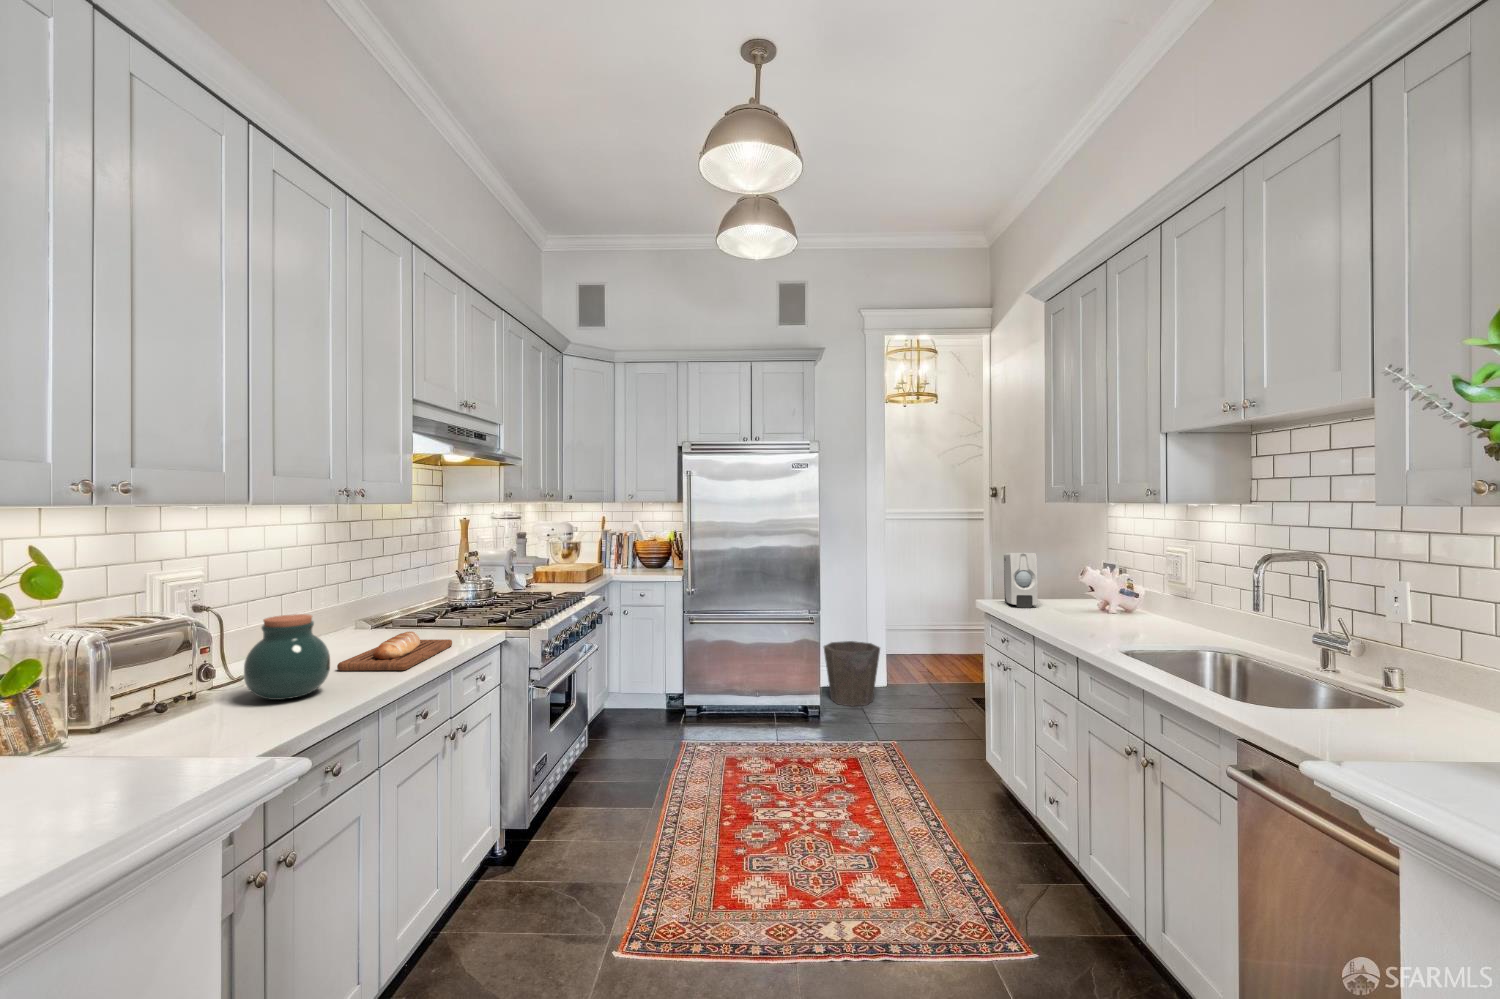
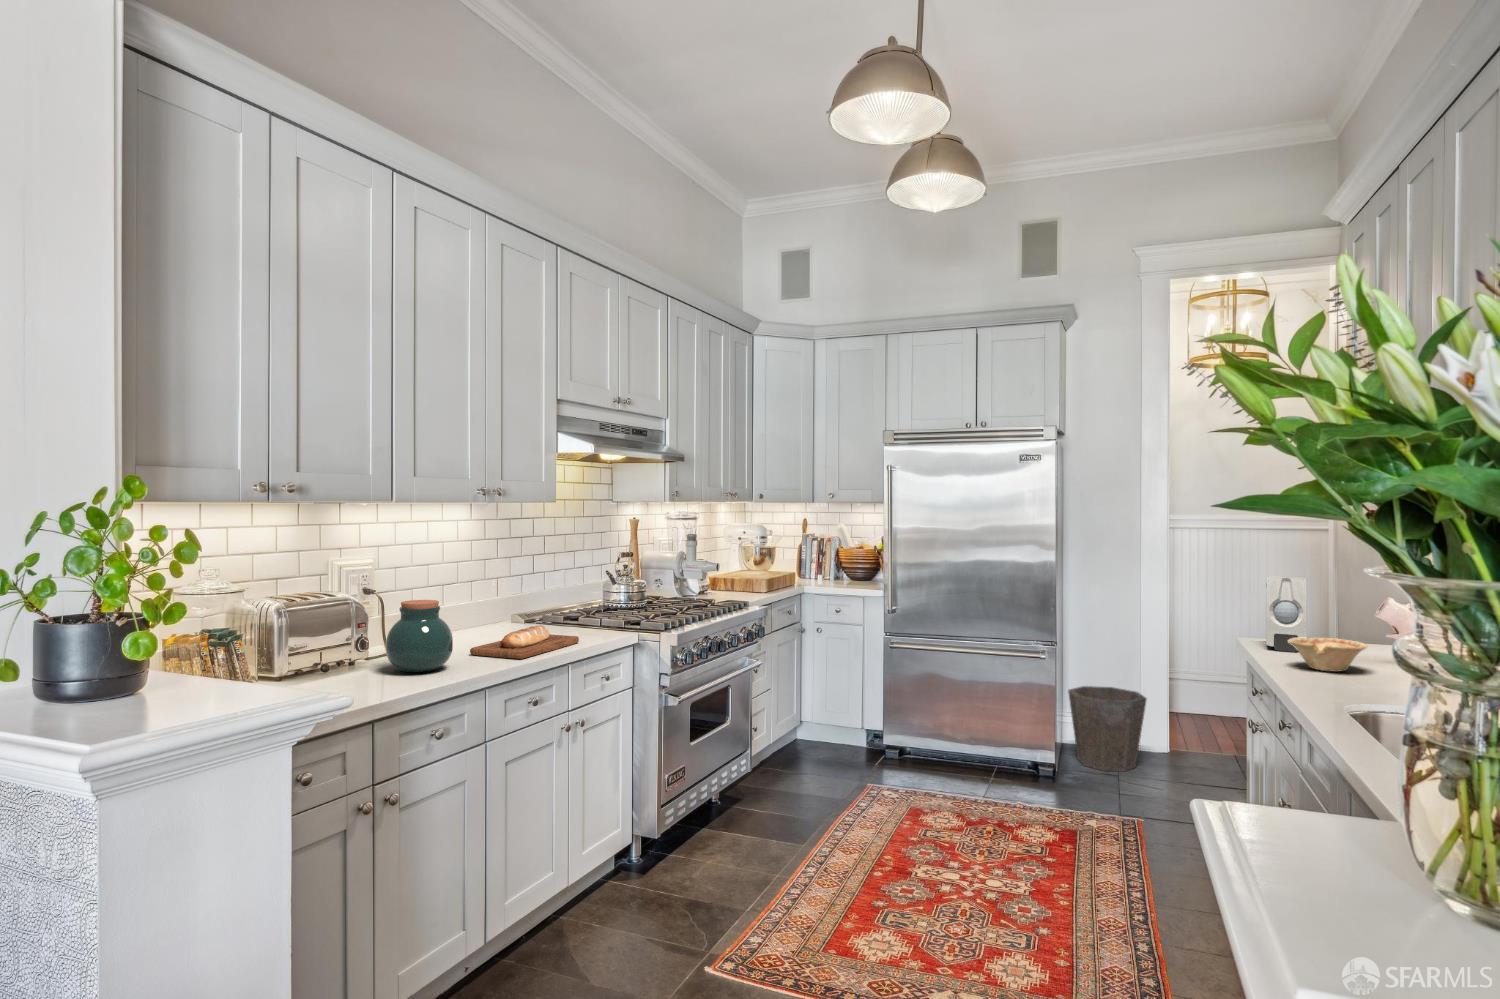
dish: none [1041,597,1095,621] -> present [1288,638,1367,672]

